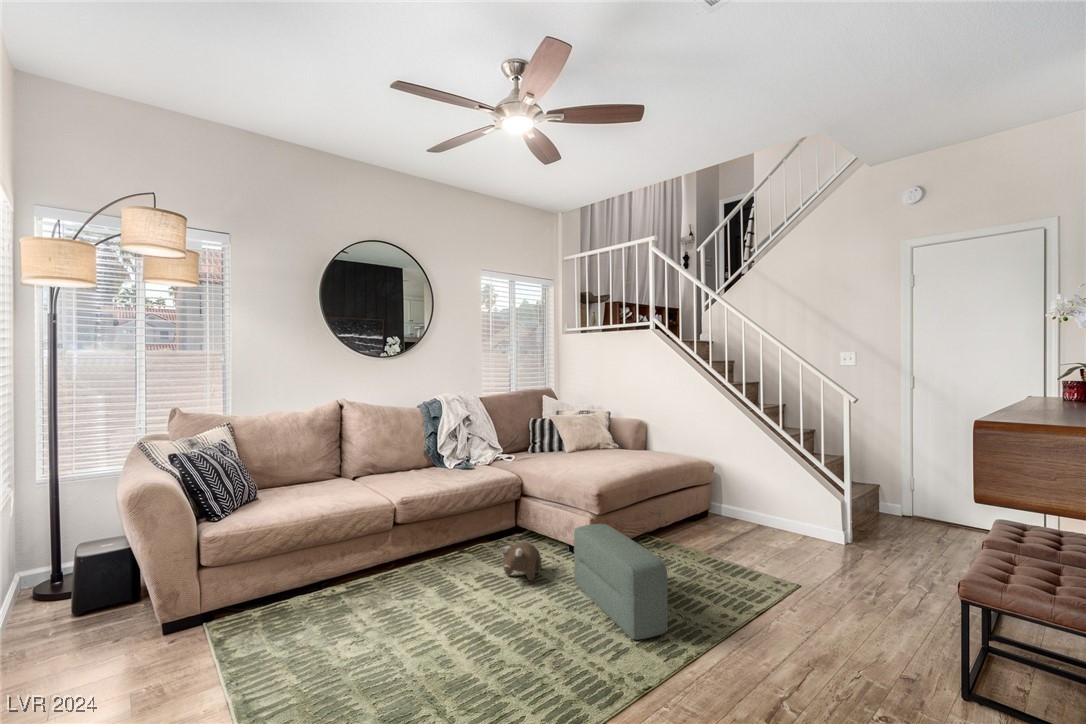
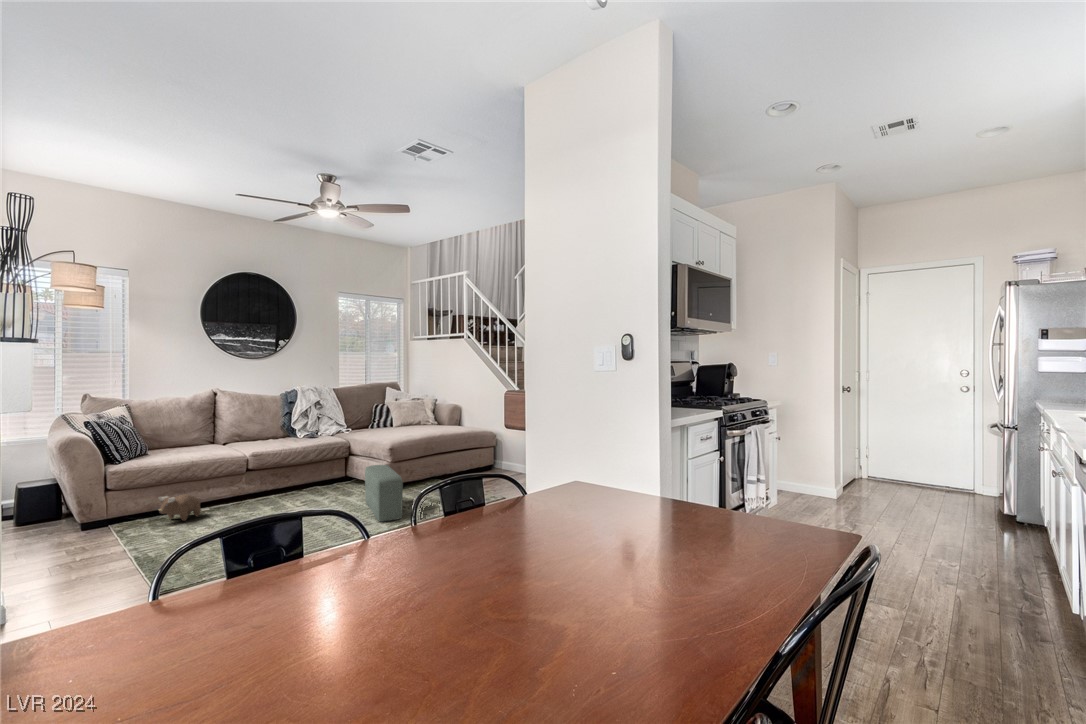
plush toy: present [501,542,542,581] -> present [158,494,201,521]

